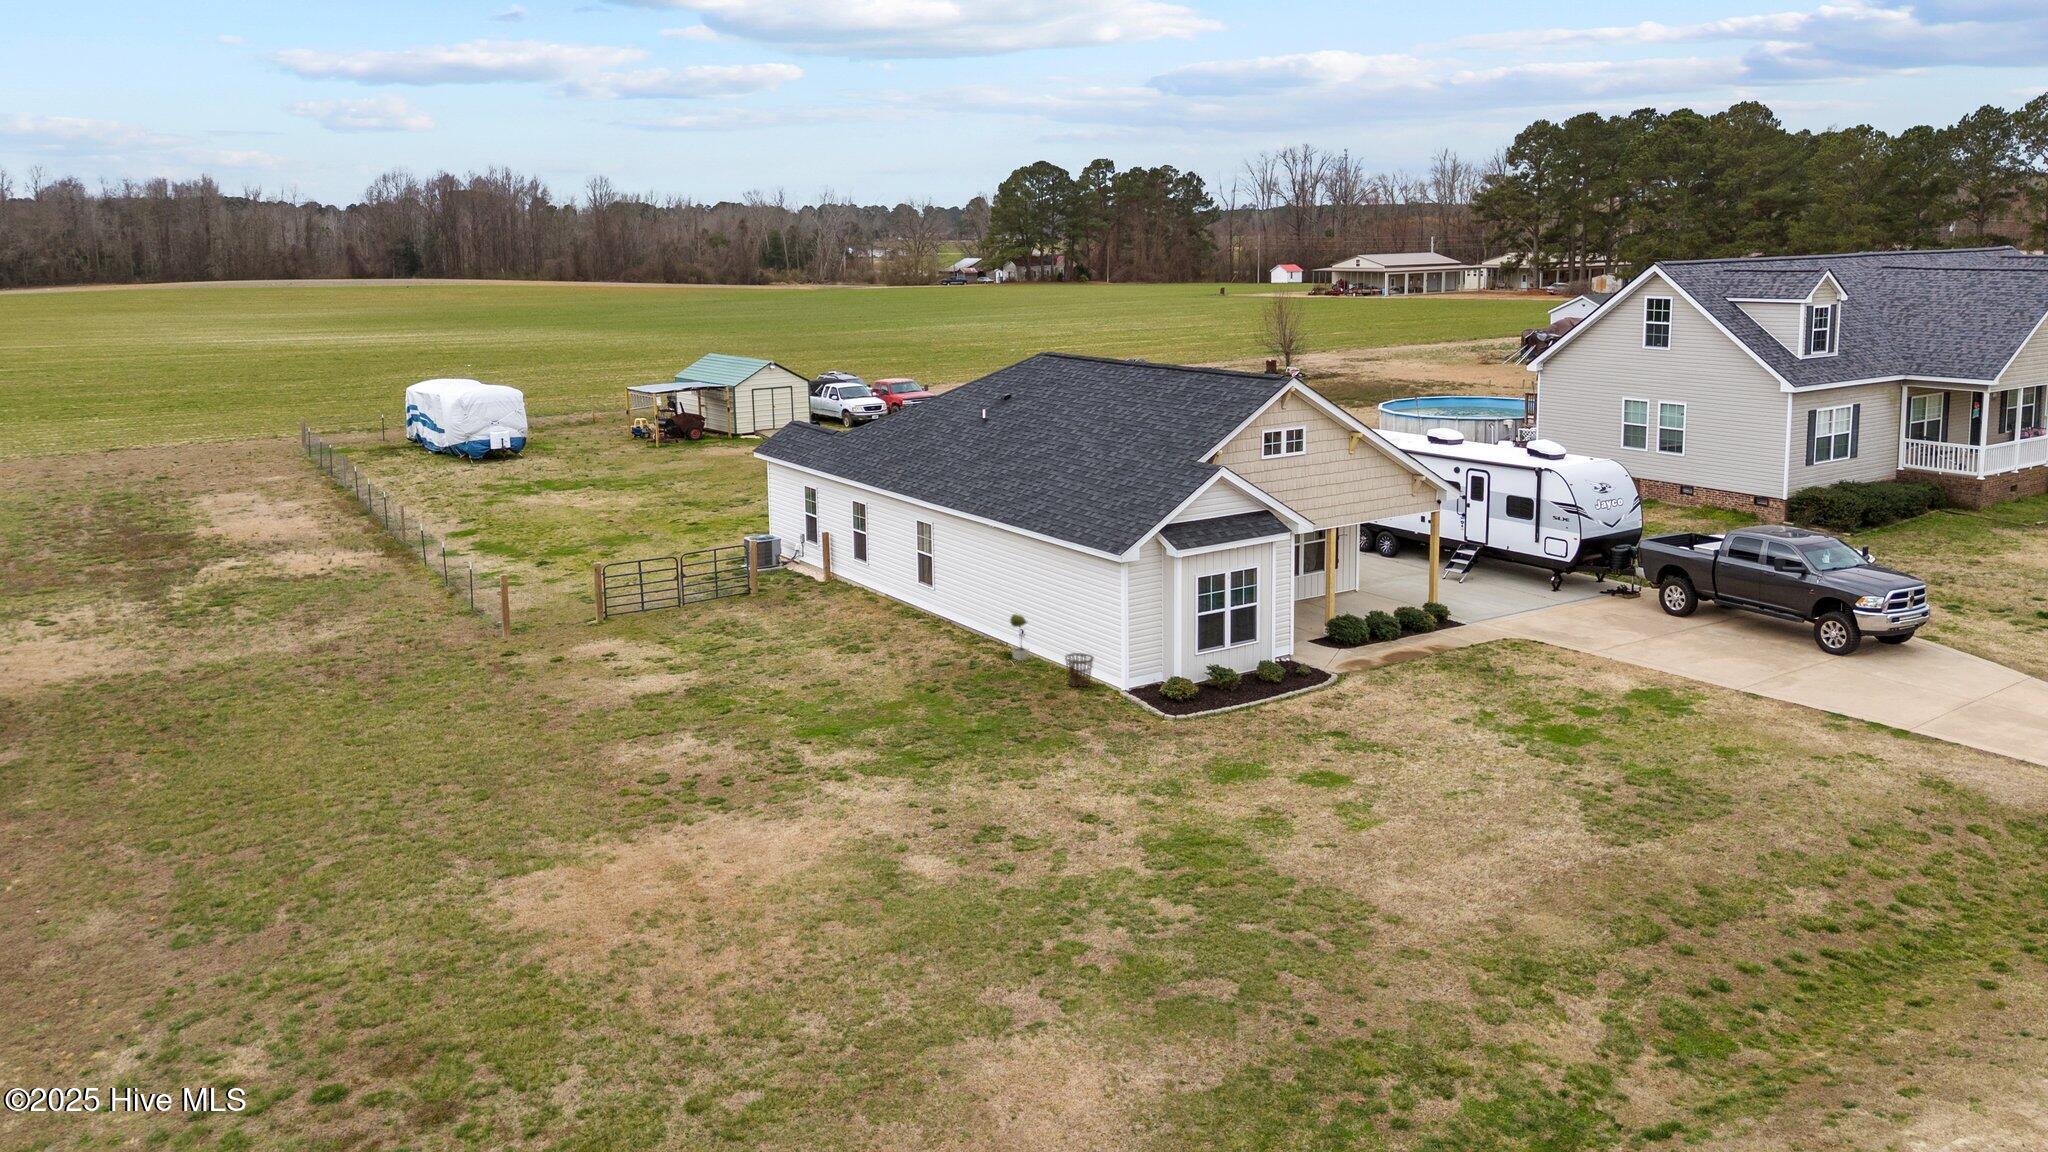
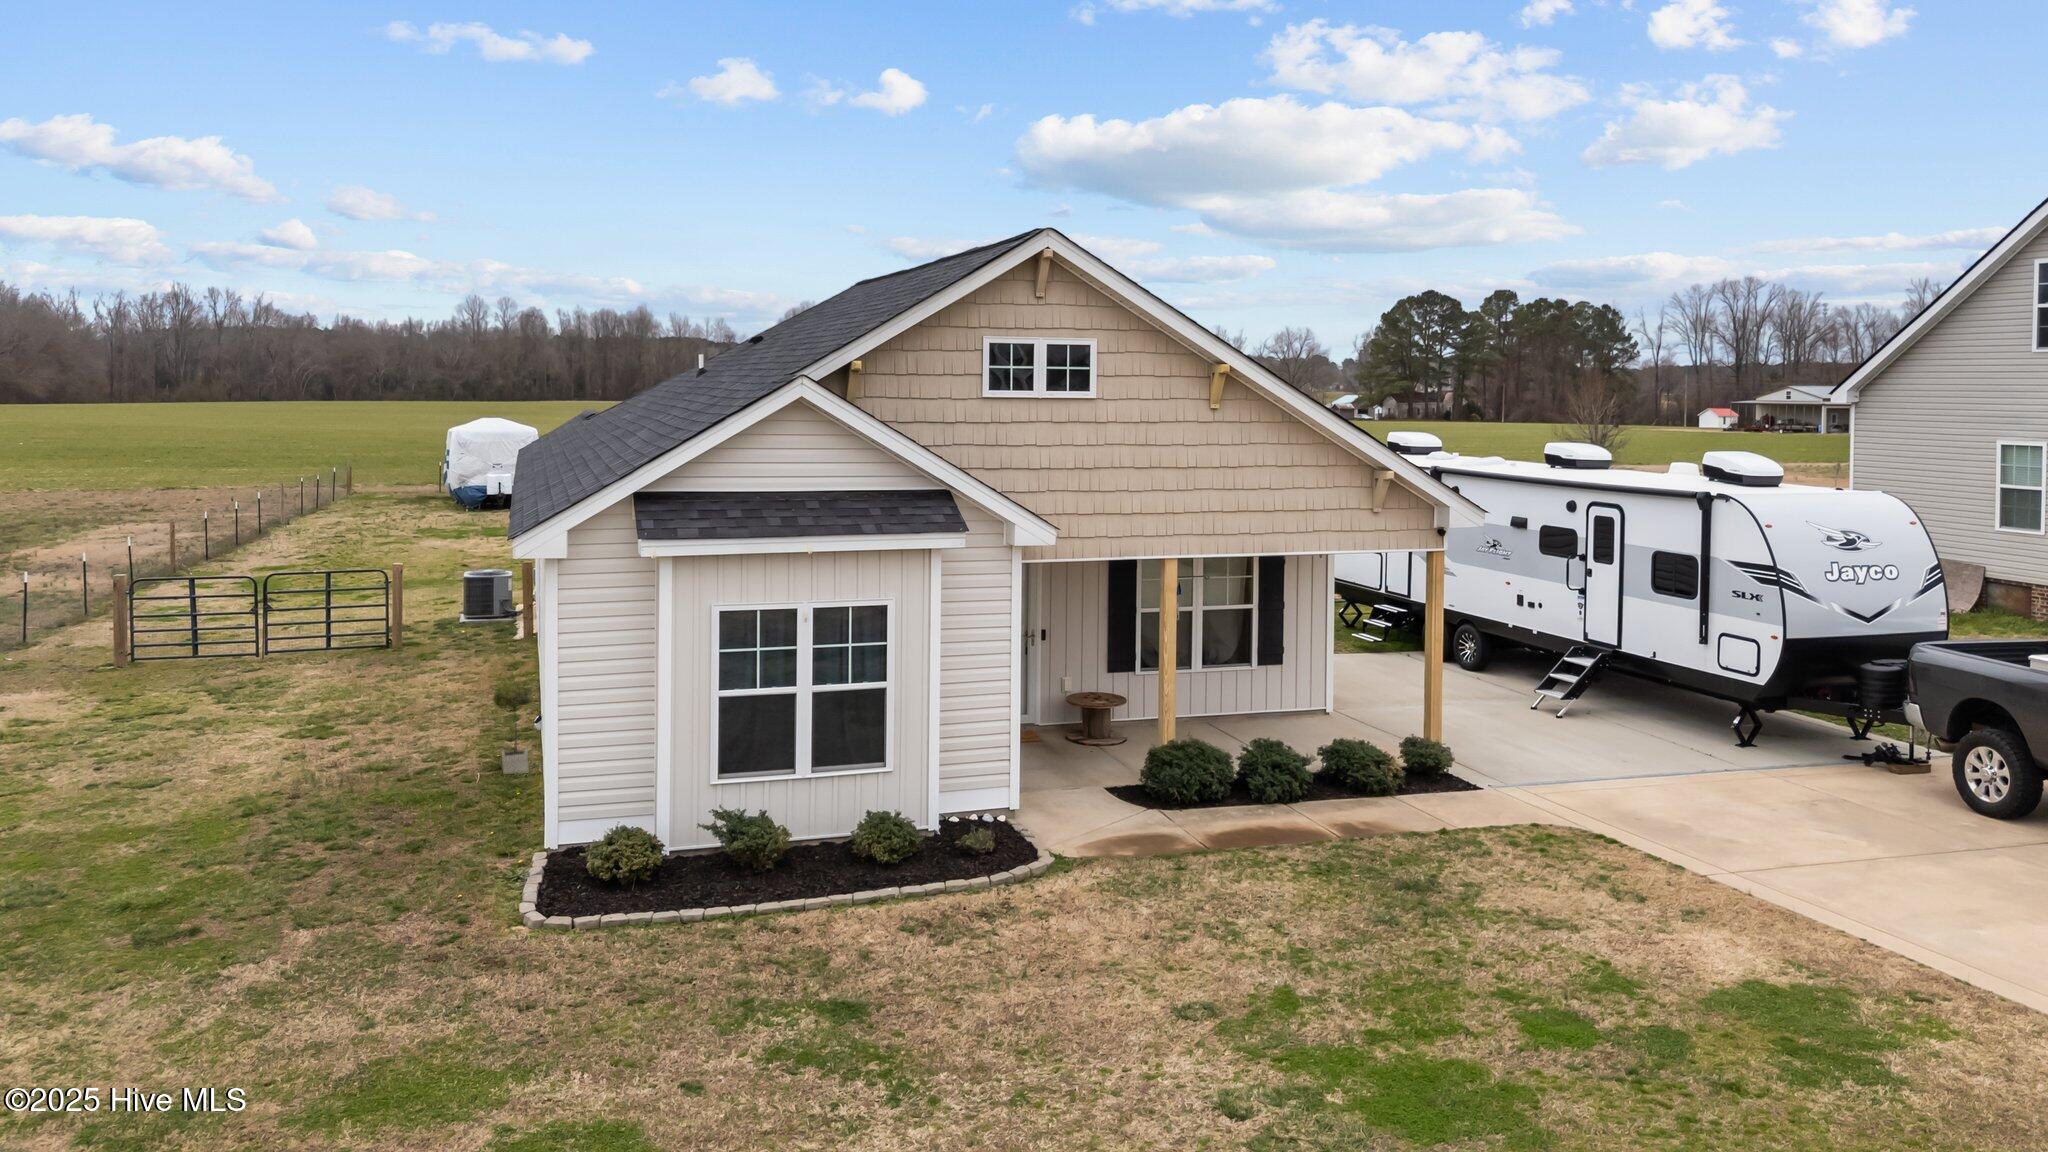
basket: present [1065,653,1093,687] -> none [475,761,539,832]

